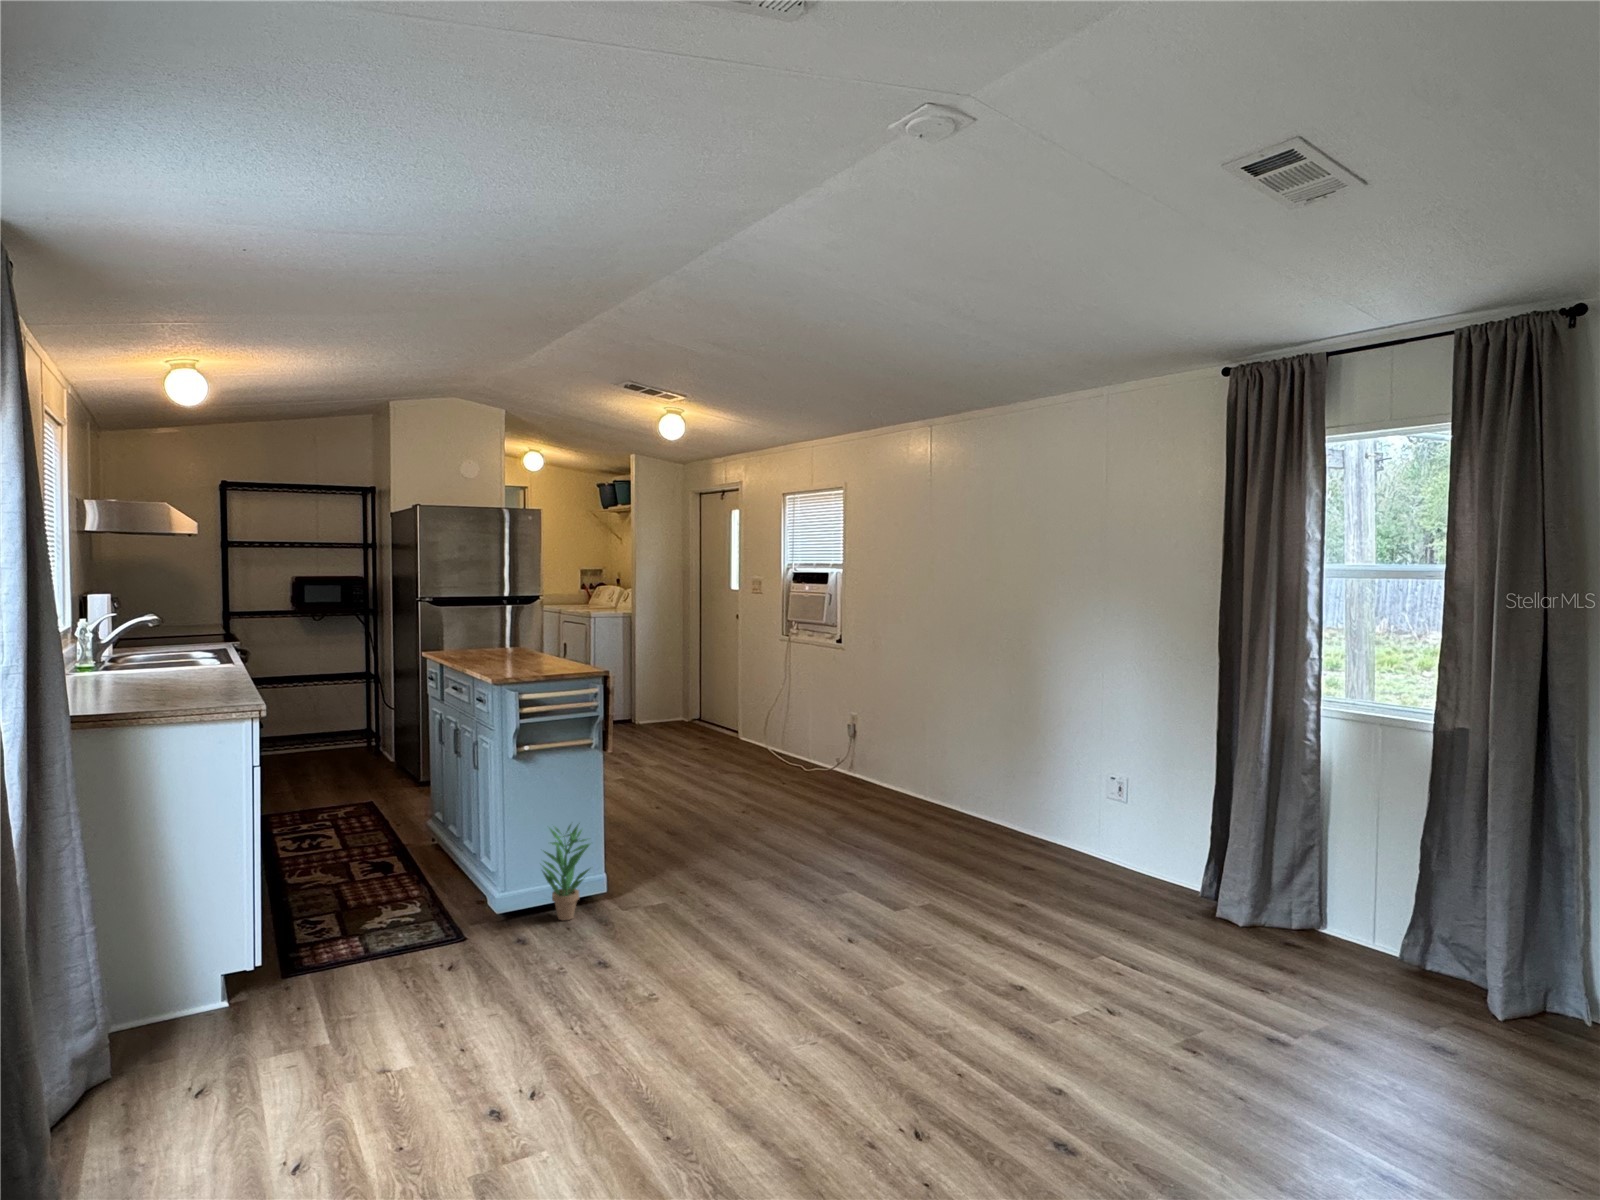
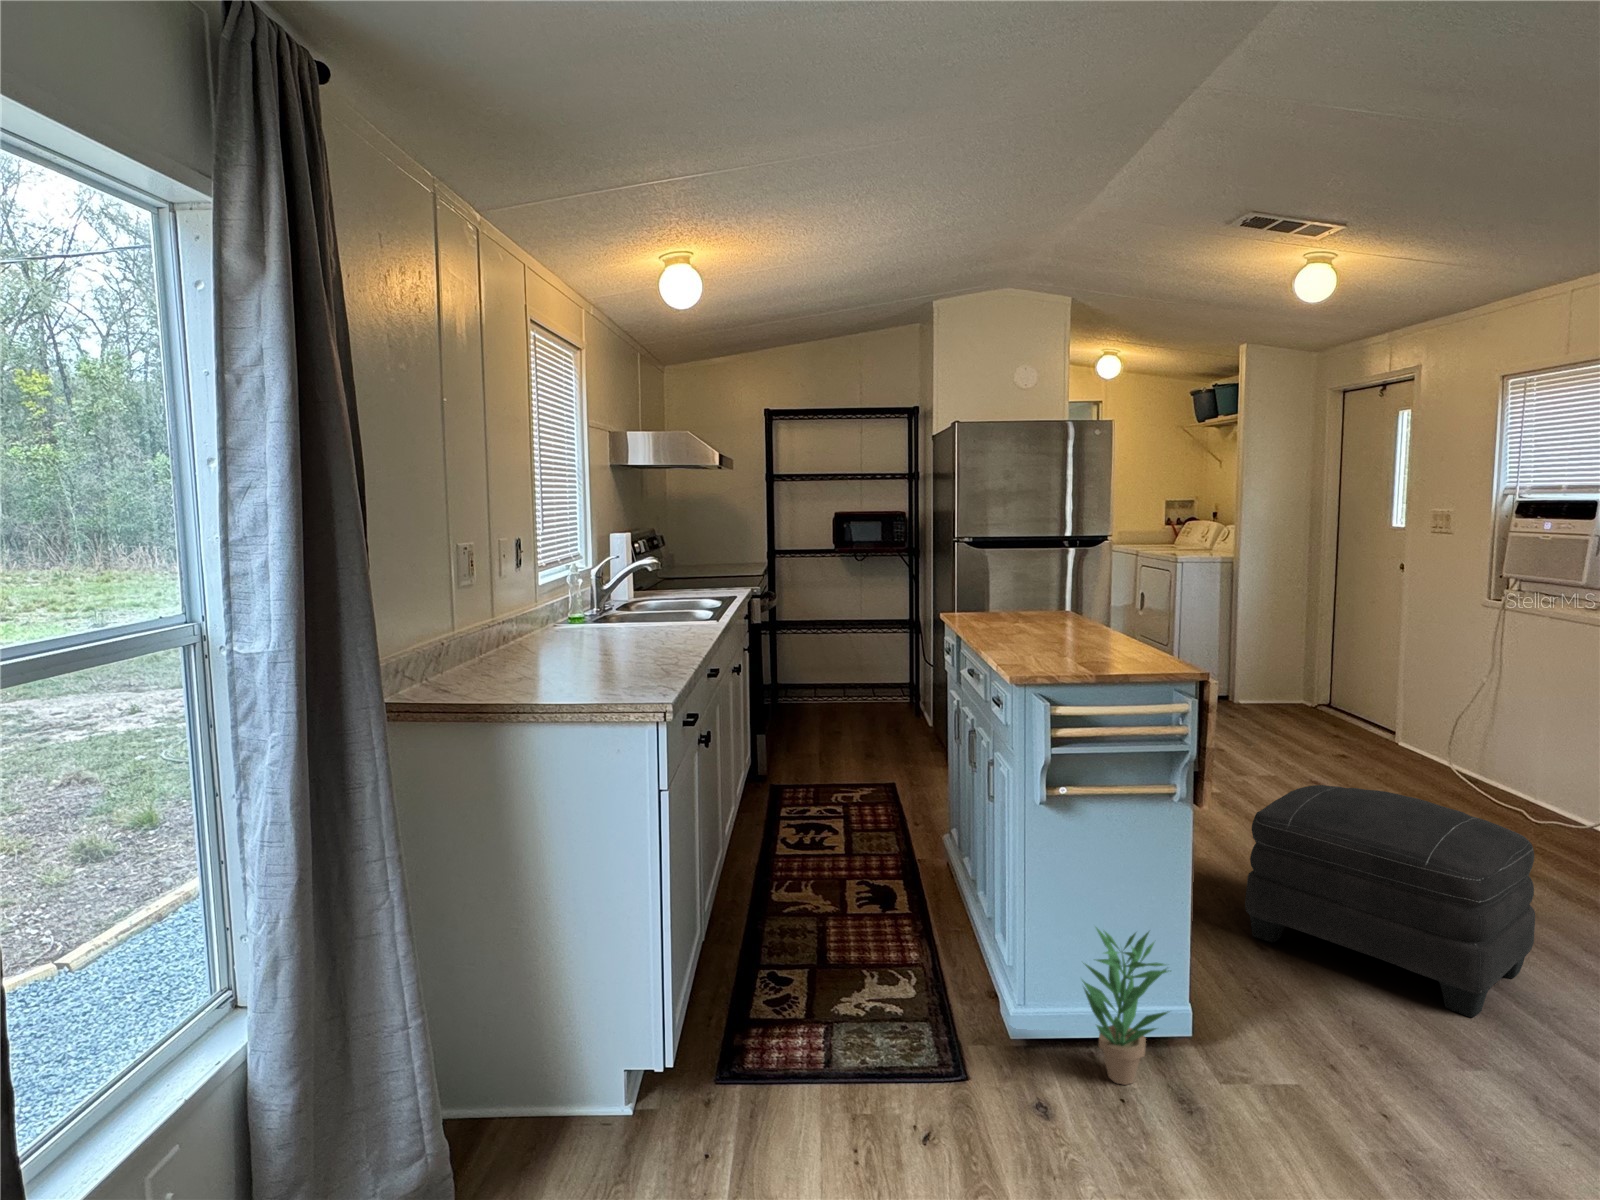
ottoman: none [637,744,784,858] -> present [1245,785,1535,1018]

